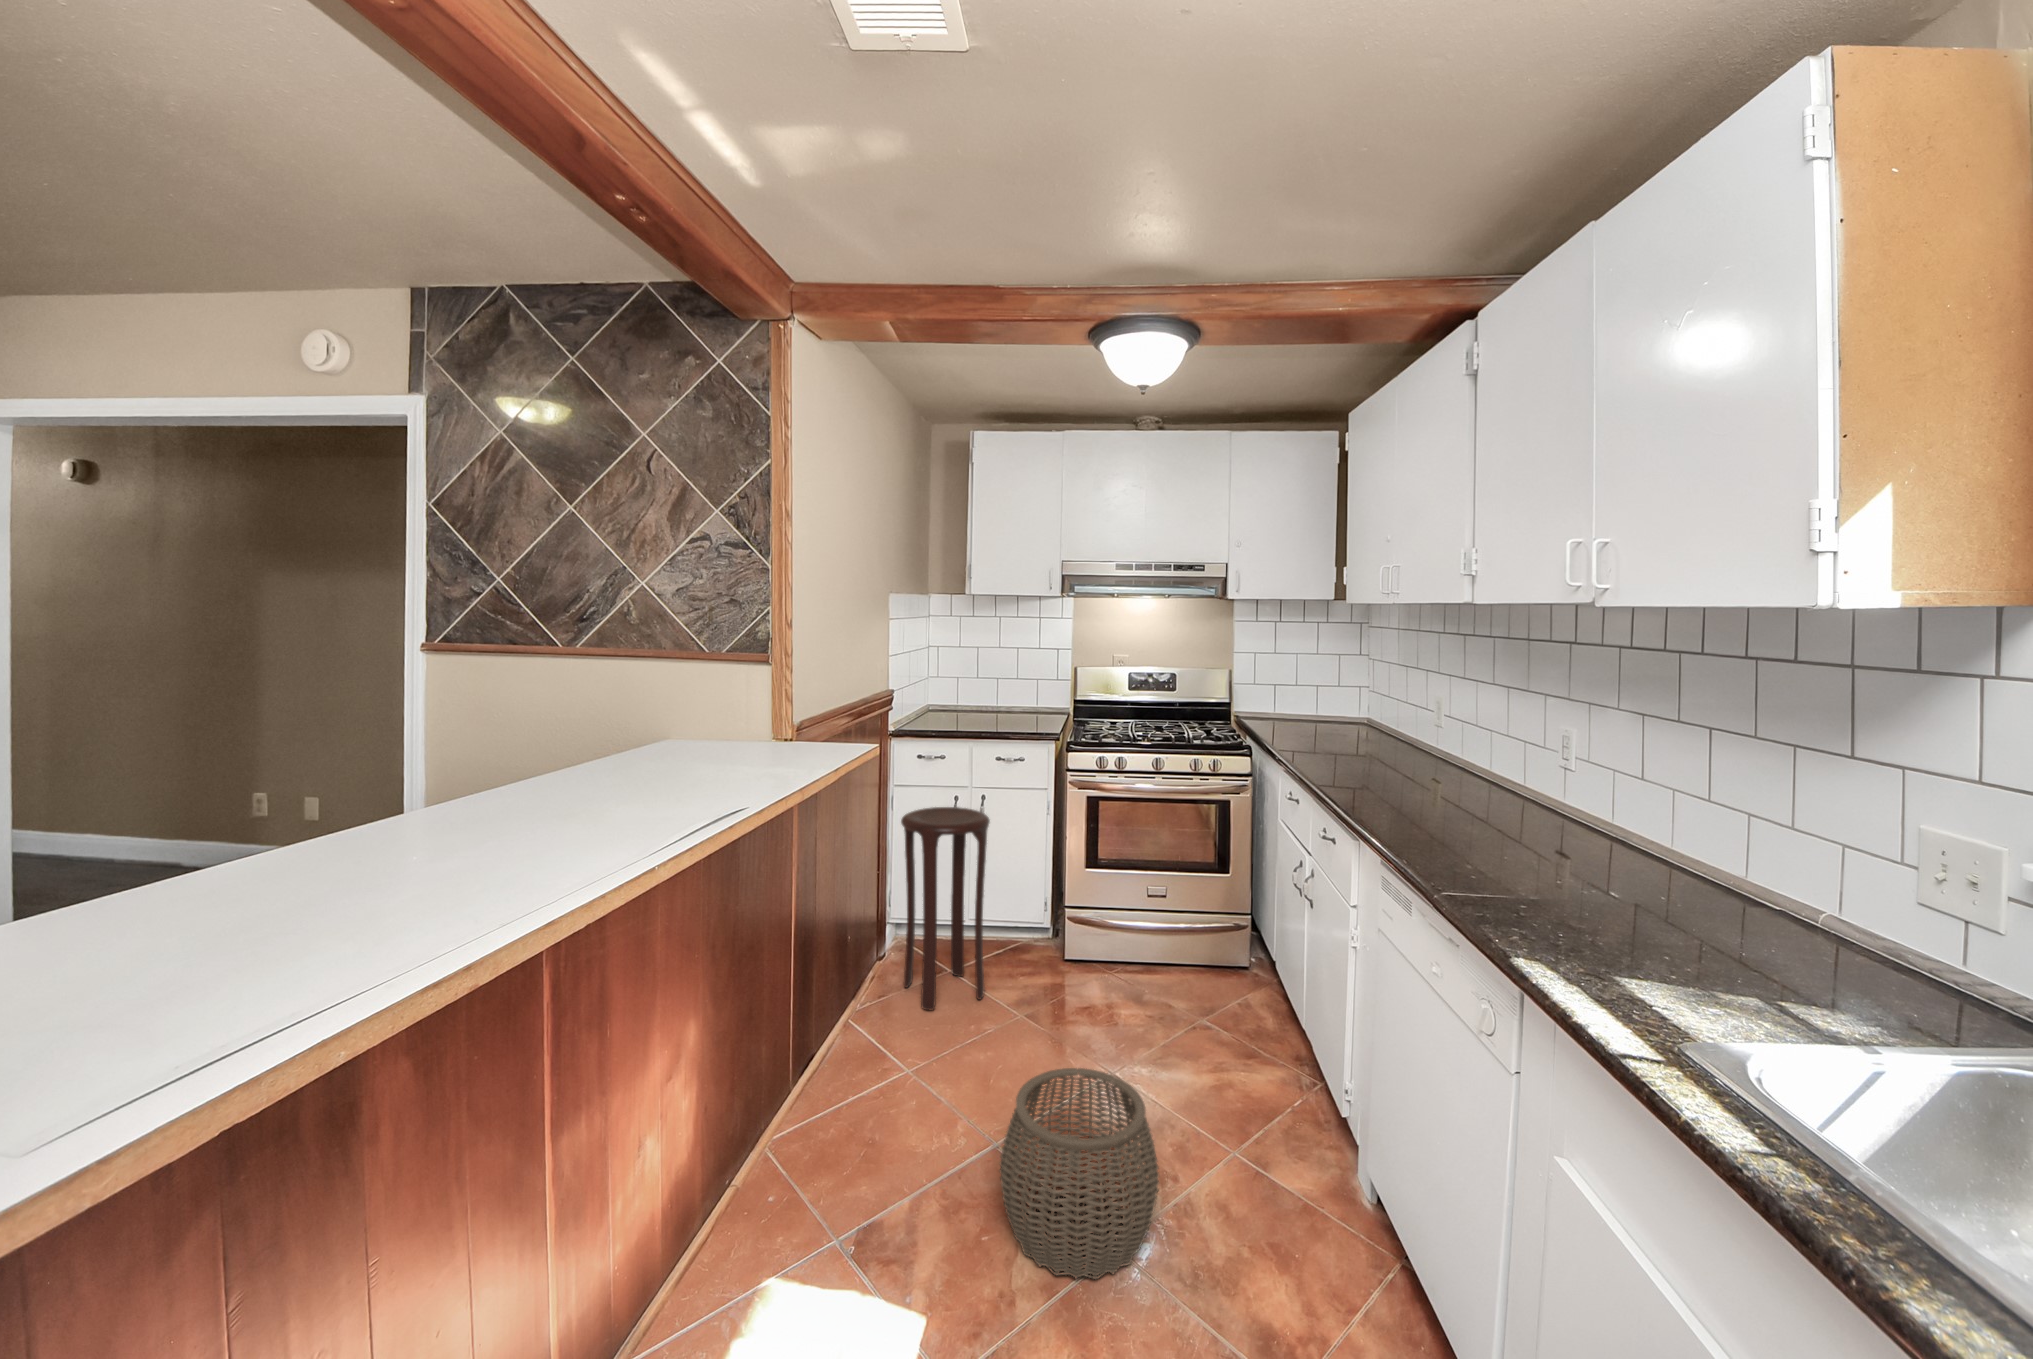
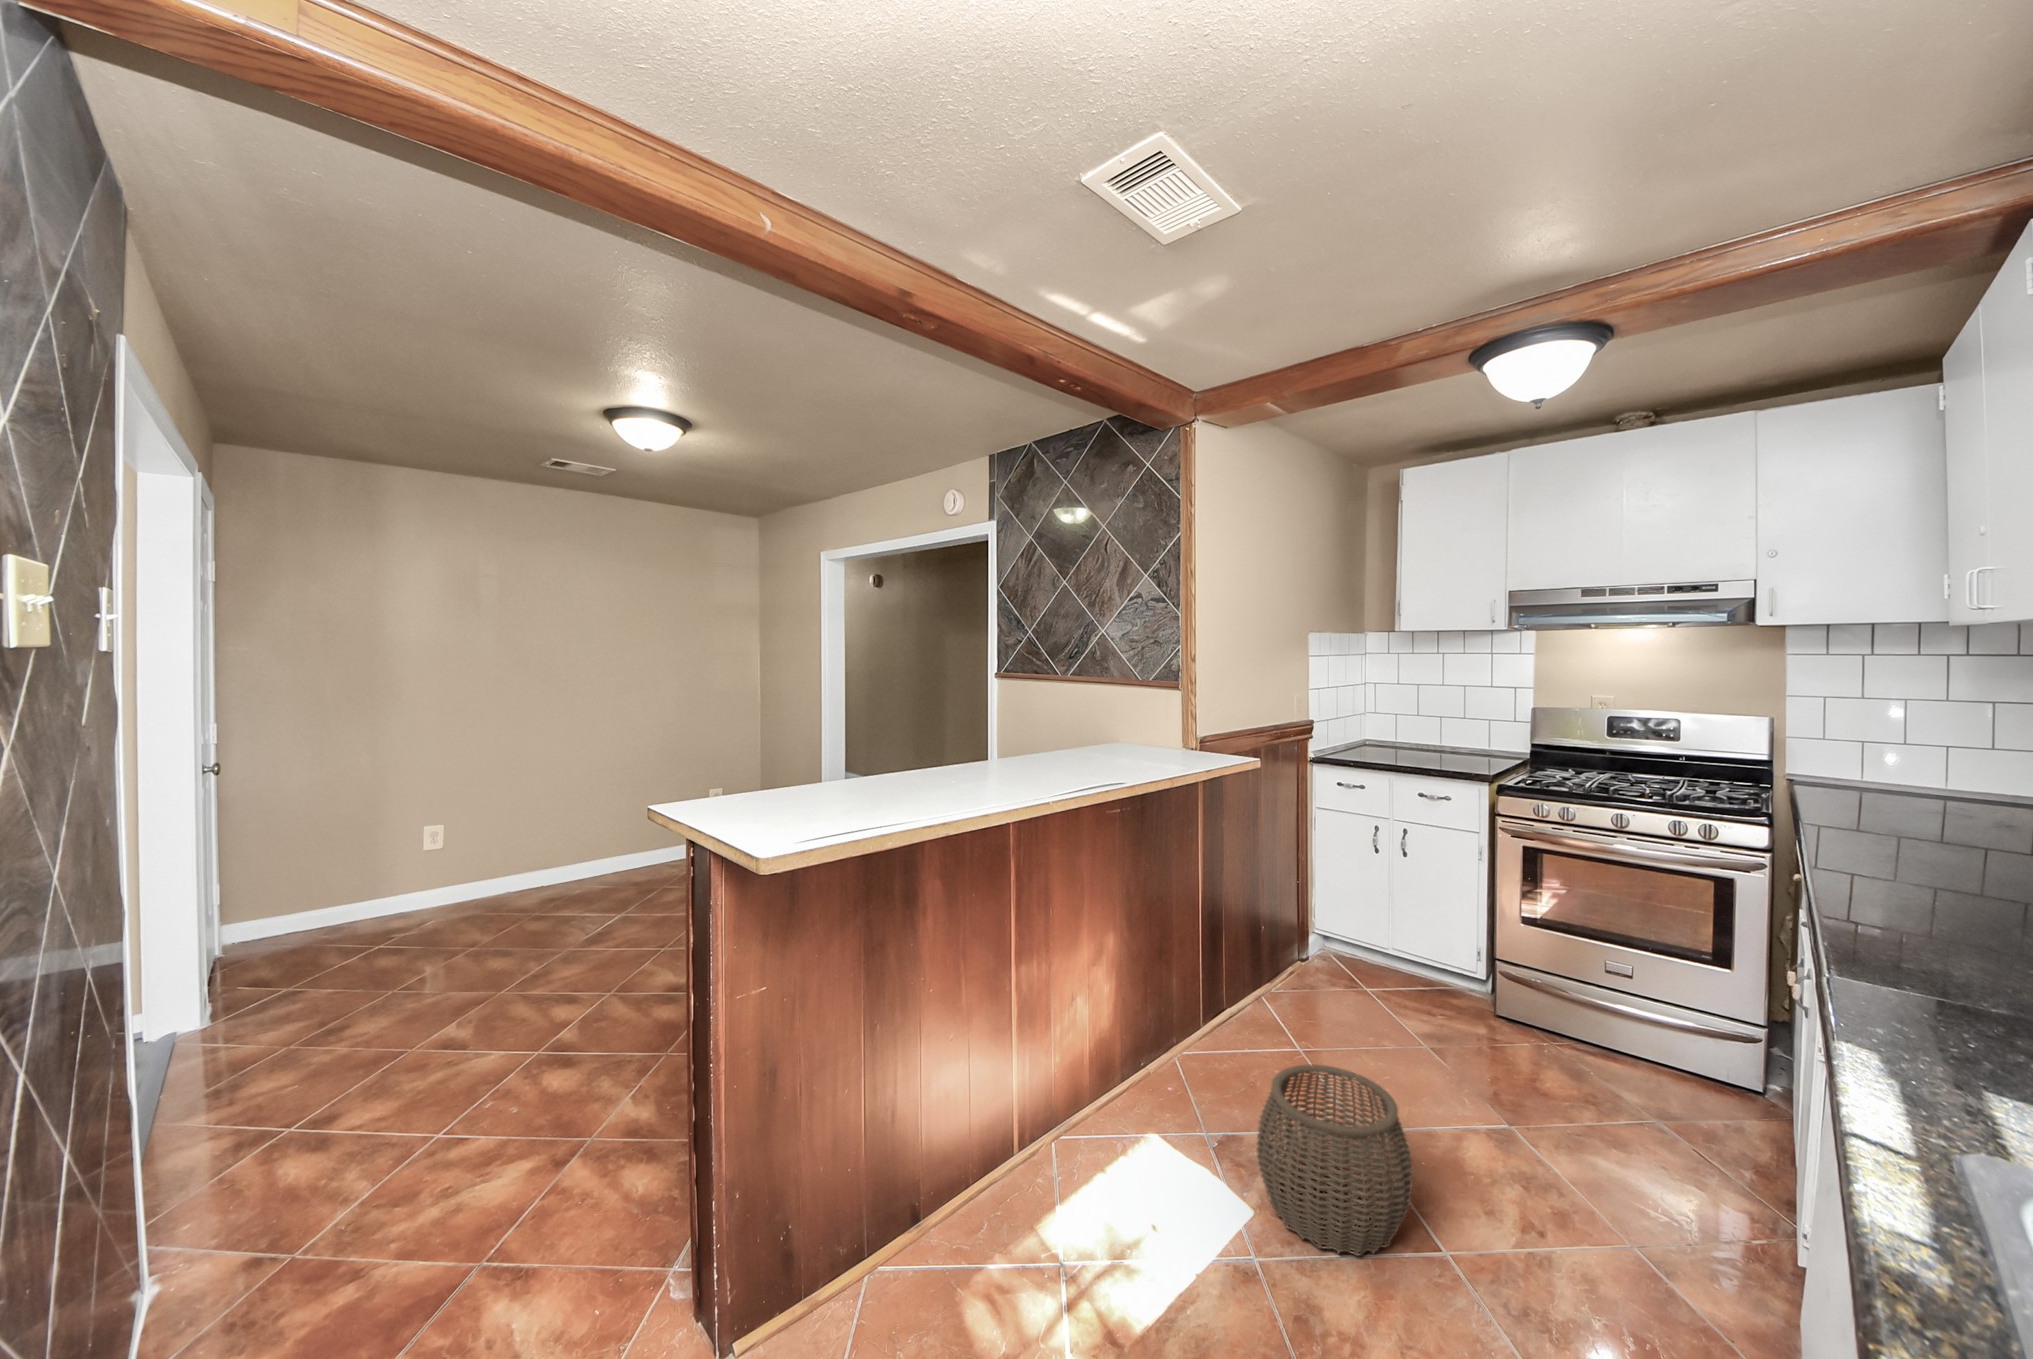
stool: present [901,807,990,1010] -> none [1303,829,1394,1022]

